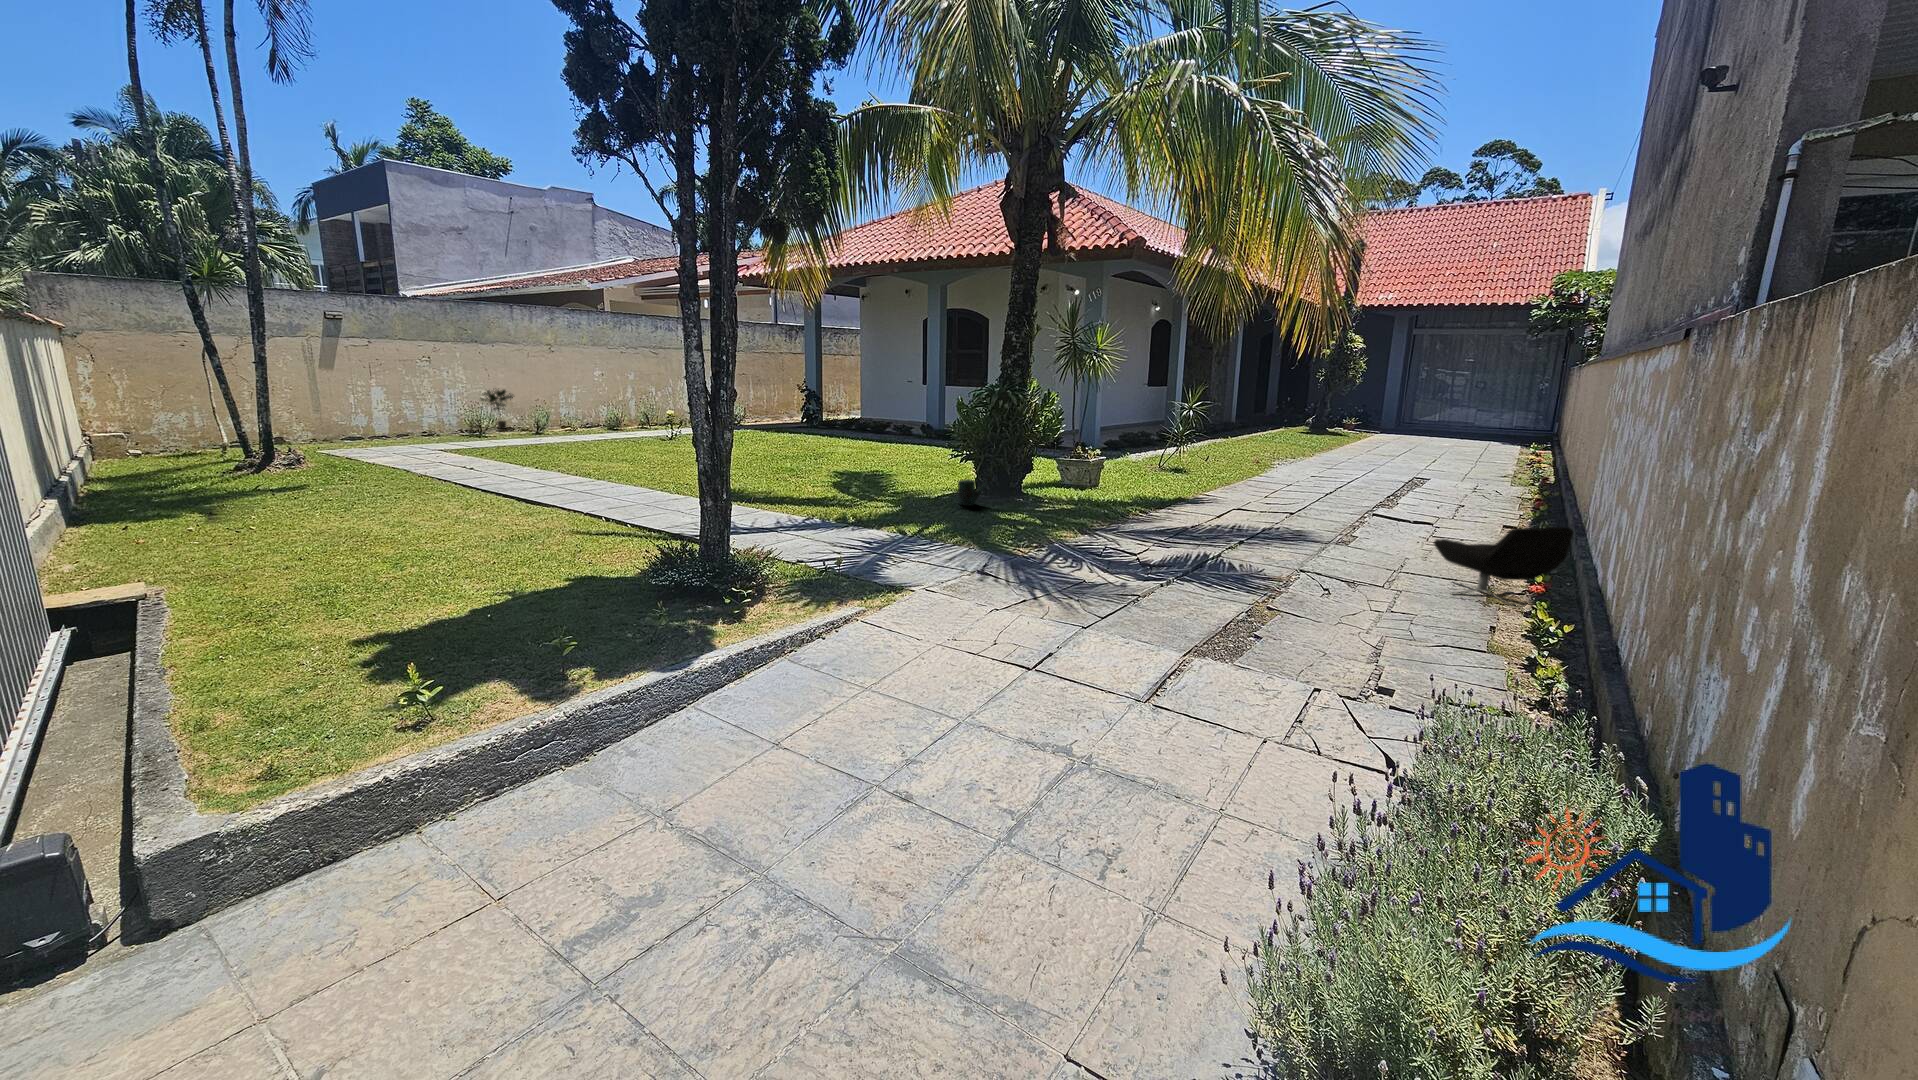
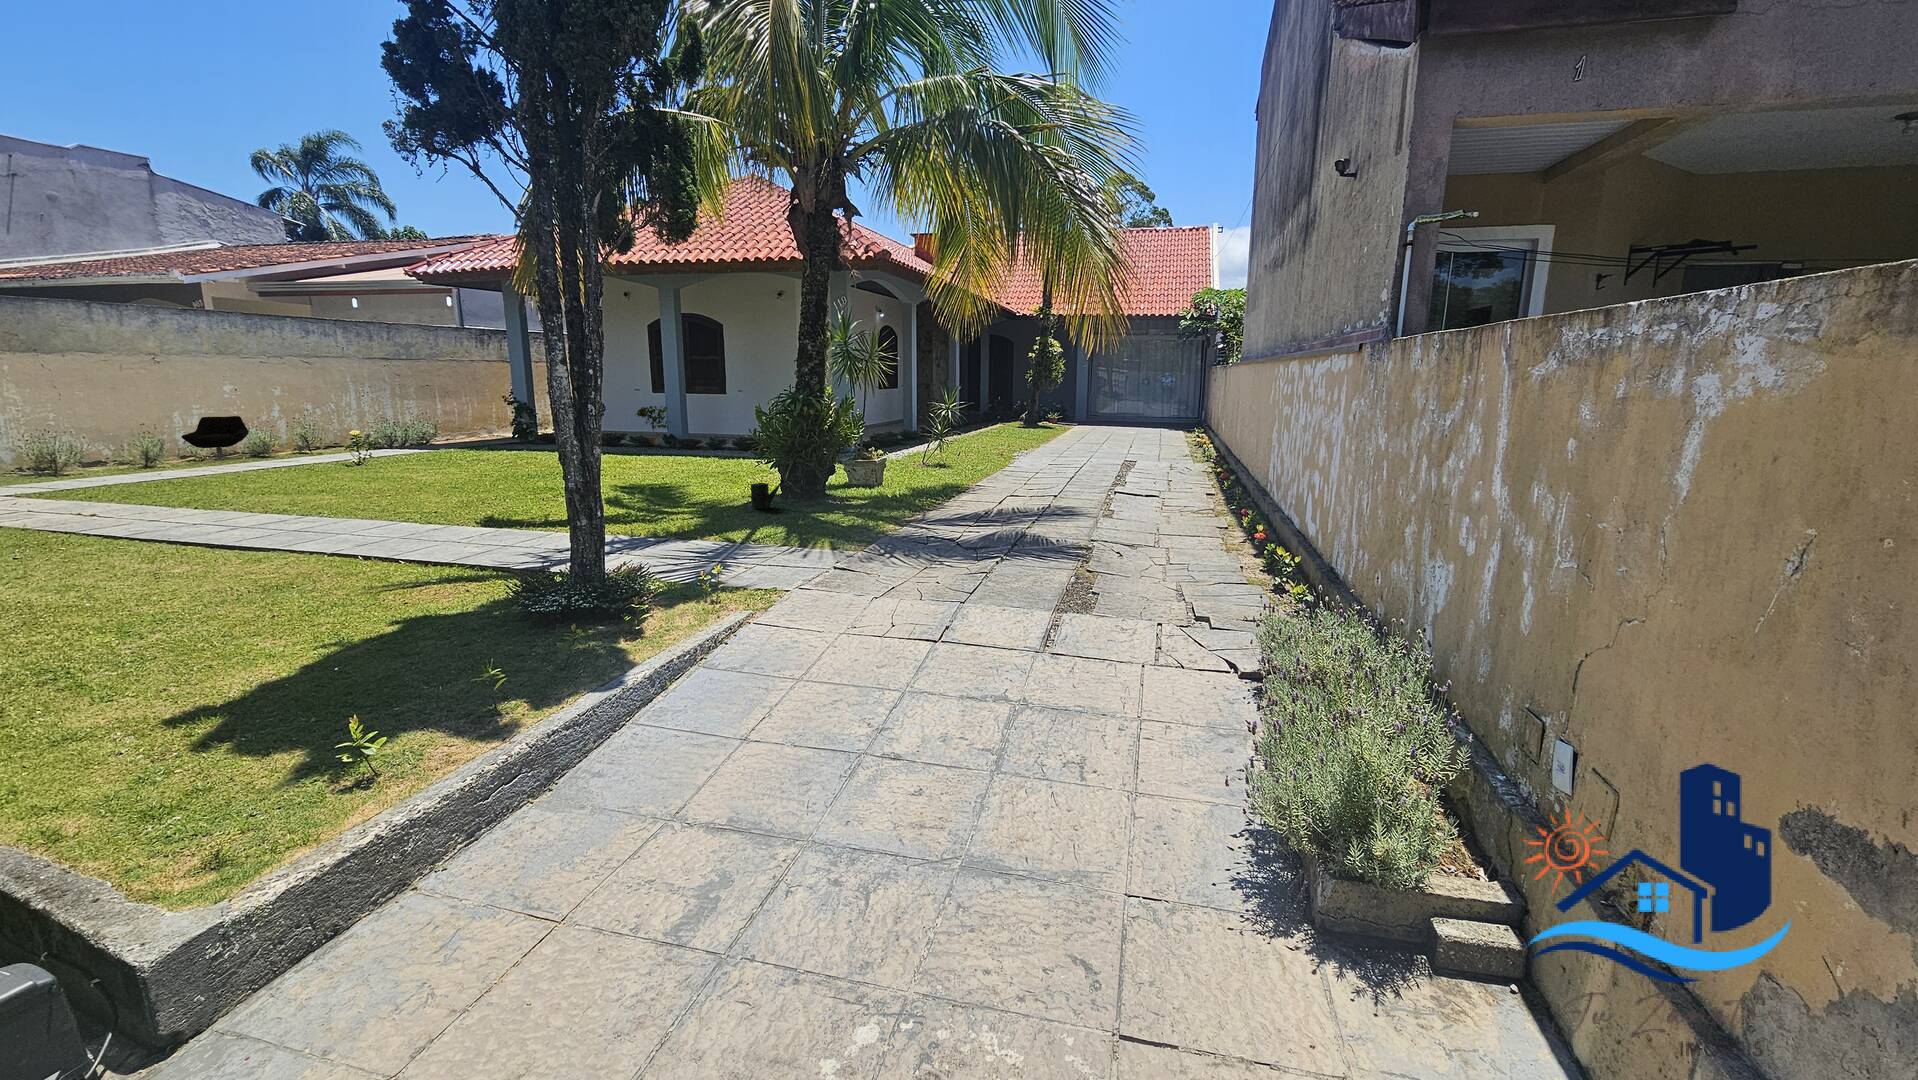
potted plant: present [481,390,513,429] -> present [636,406,671,446]
lounge chair: present [1434,527,1574,606] -> present [182,416,249,461]

